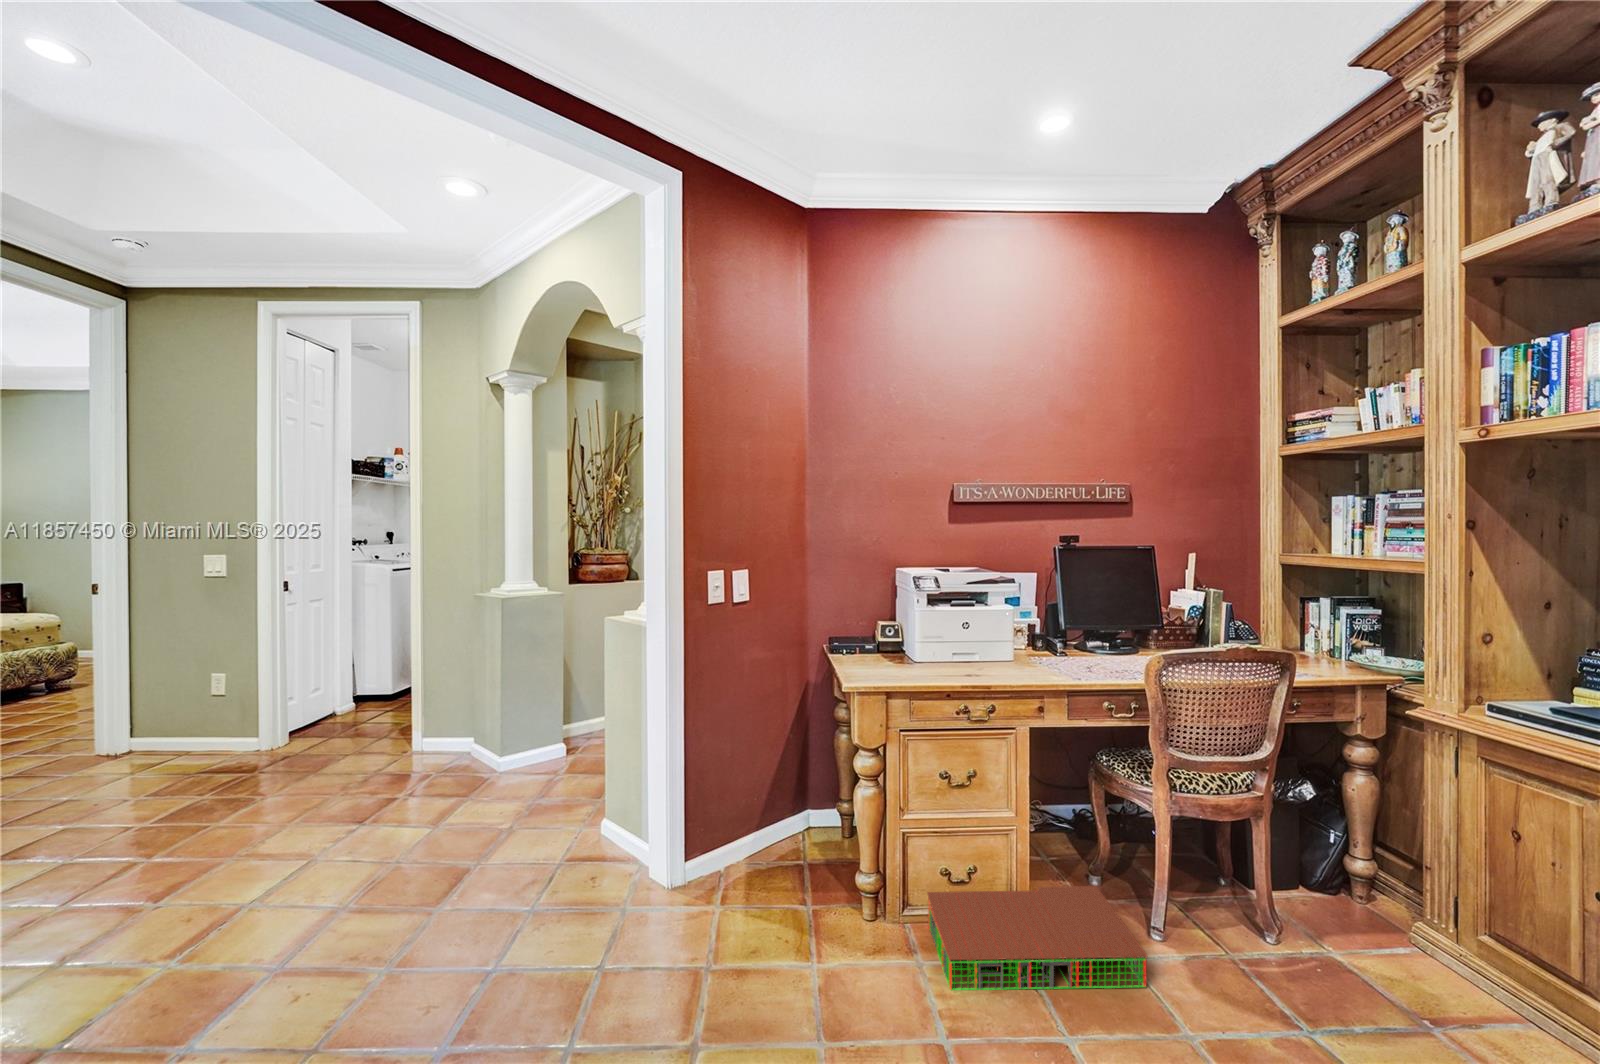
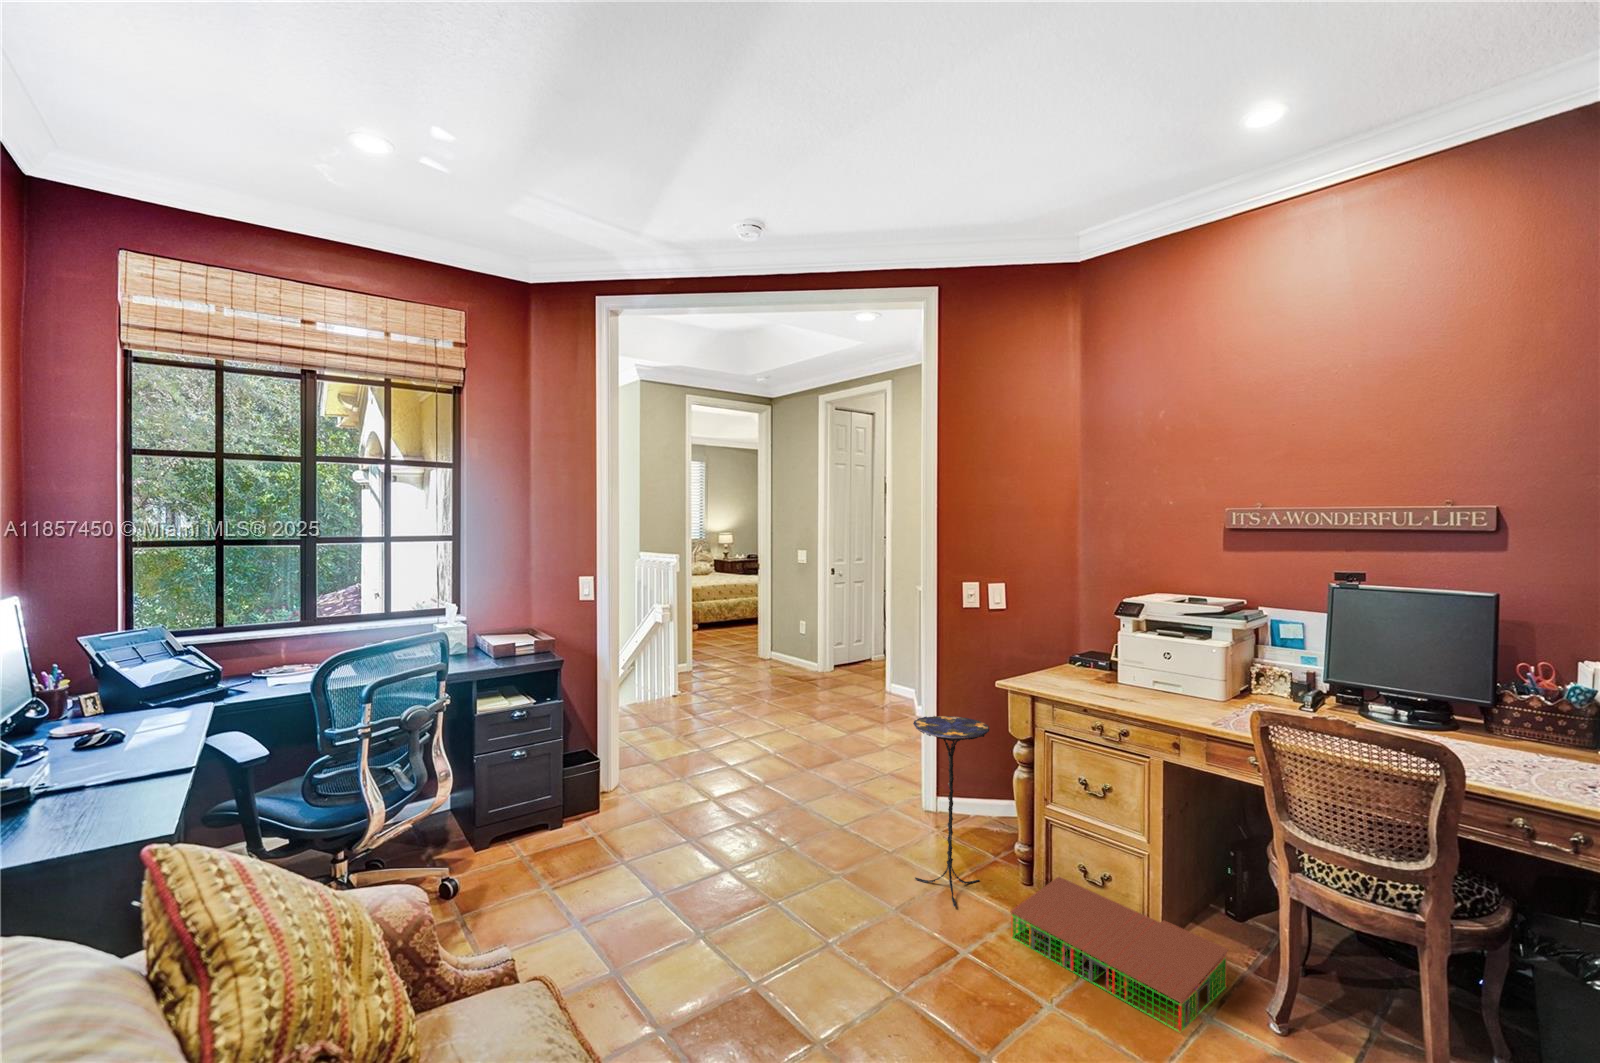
side table: none [780,739,882,994] -> present [913,716,989,907]

